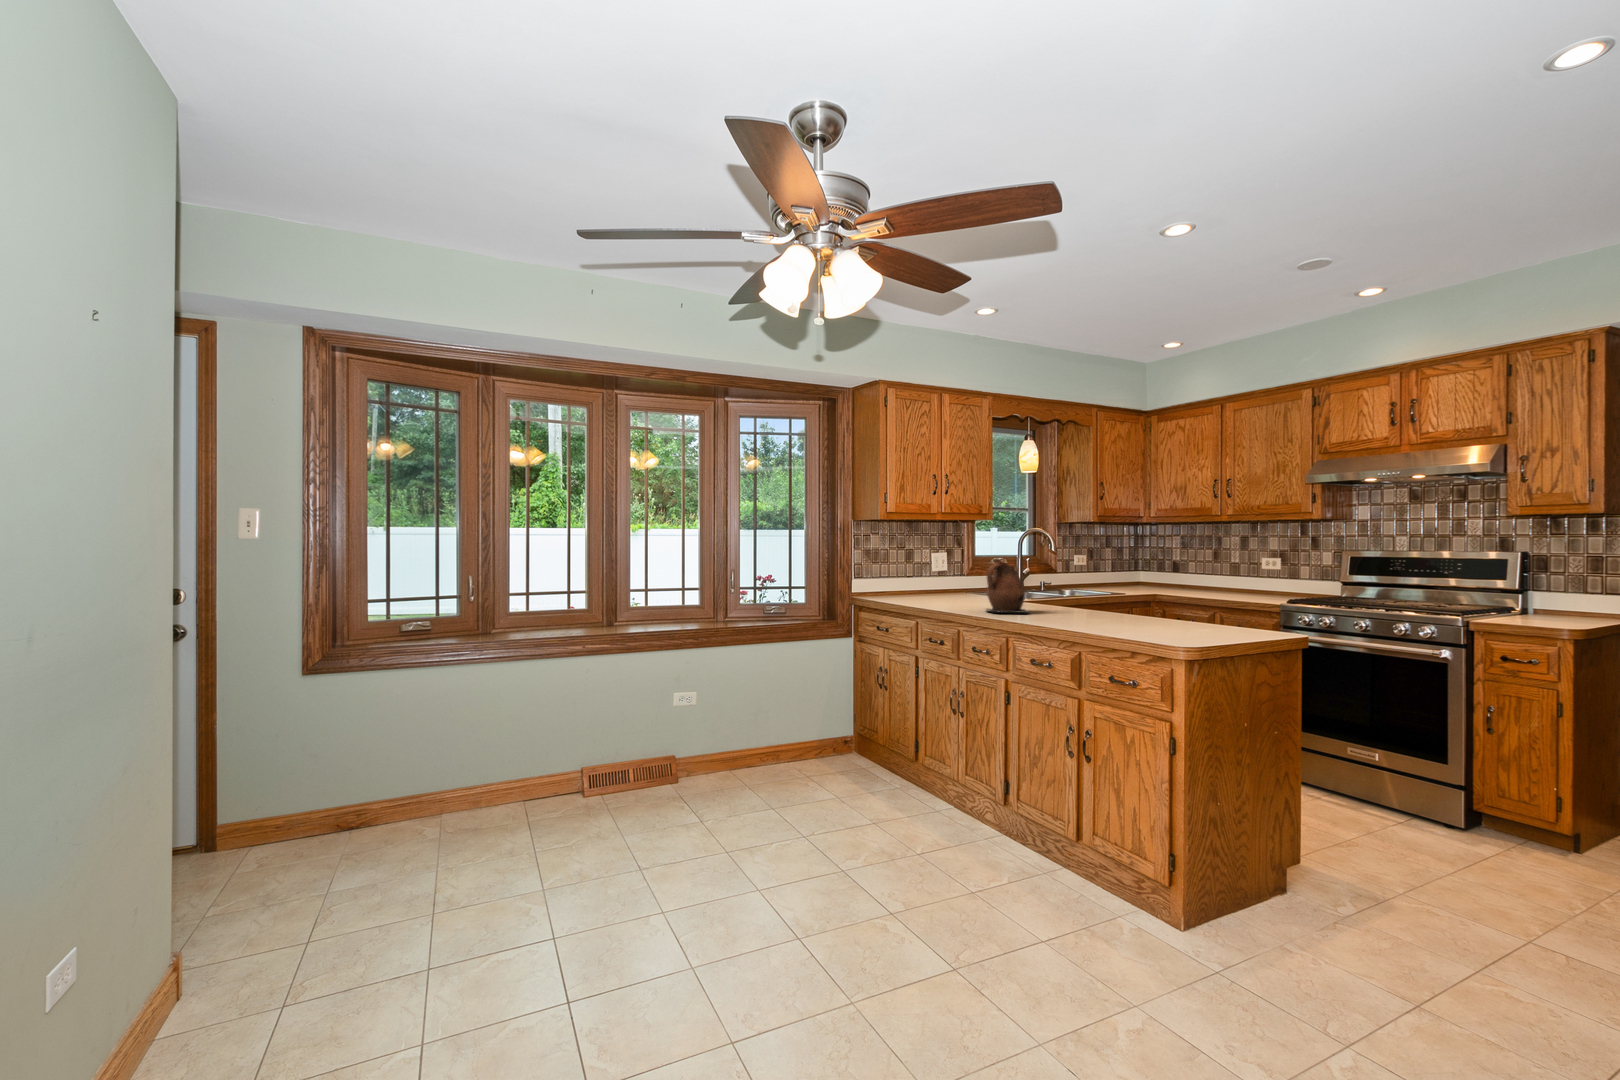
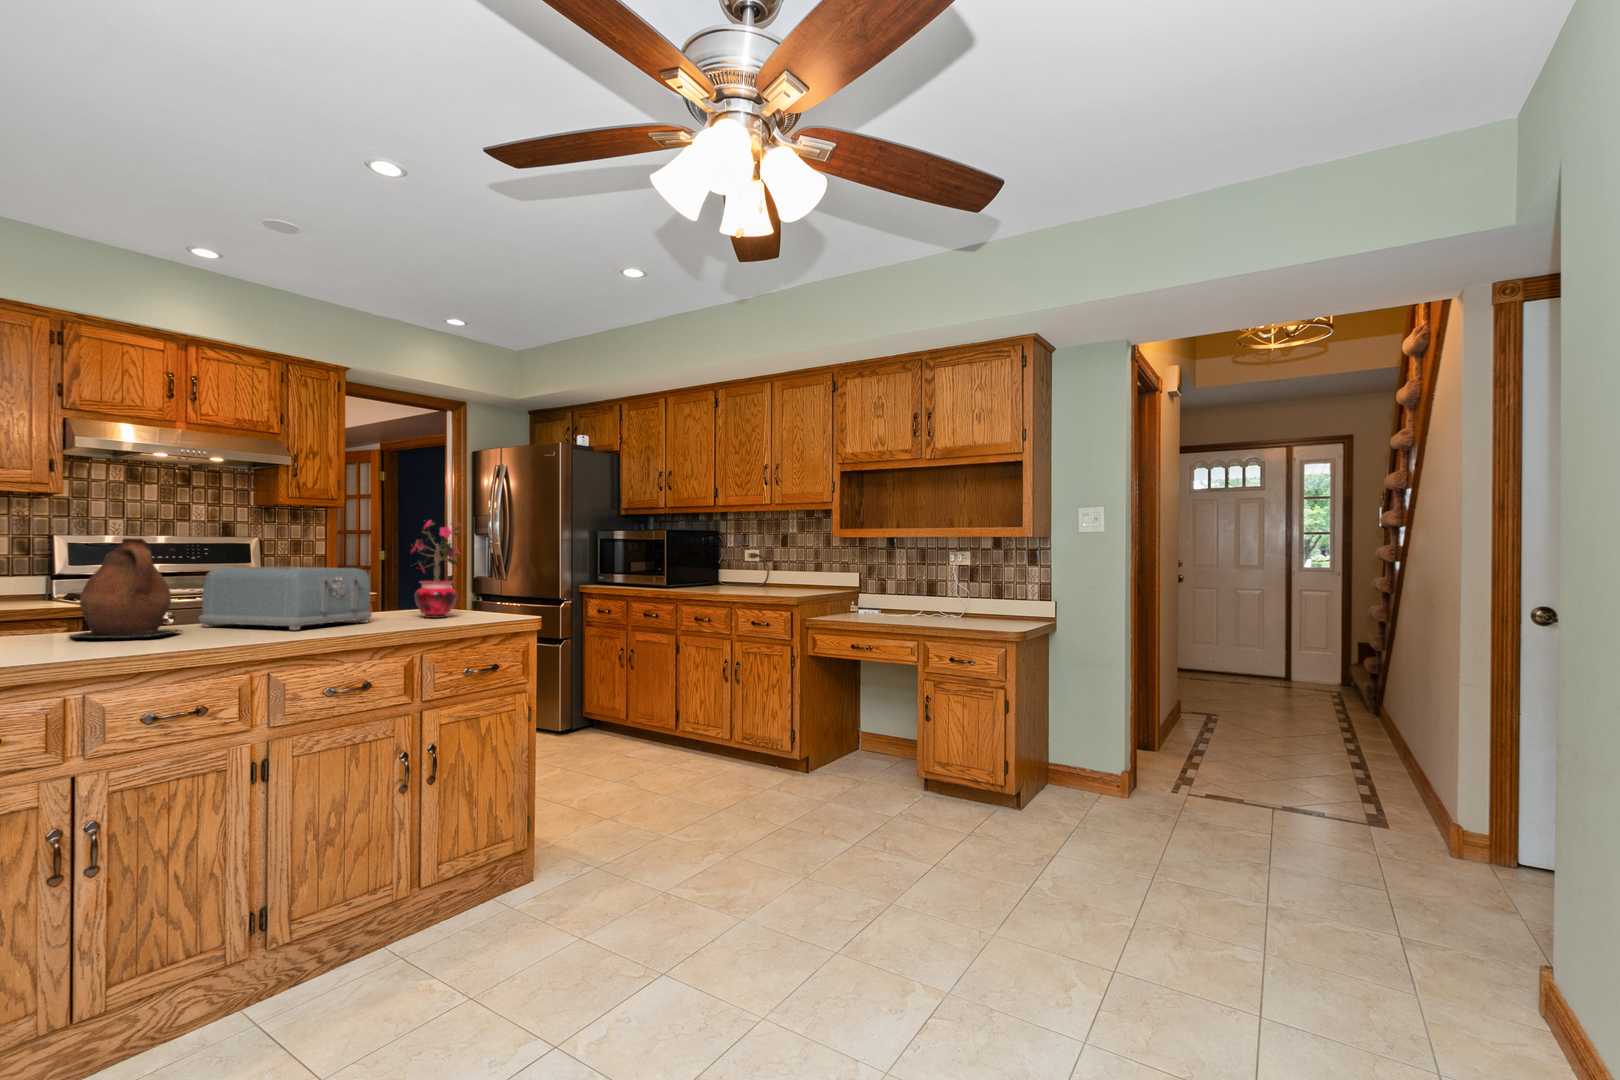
potted plant: none [1160,538,1216,634] -> present [411,520,460,618]
toaster: none [1044,577,1139,626] -> present [199,567,372,630]

